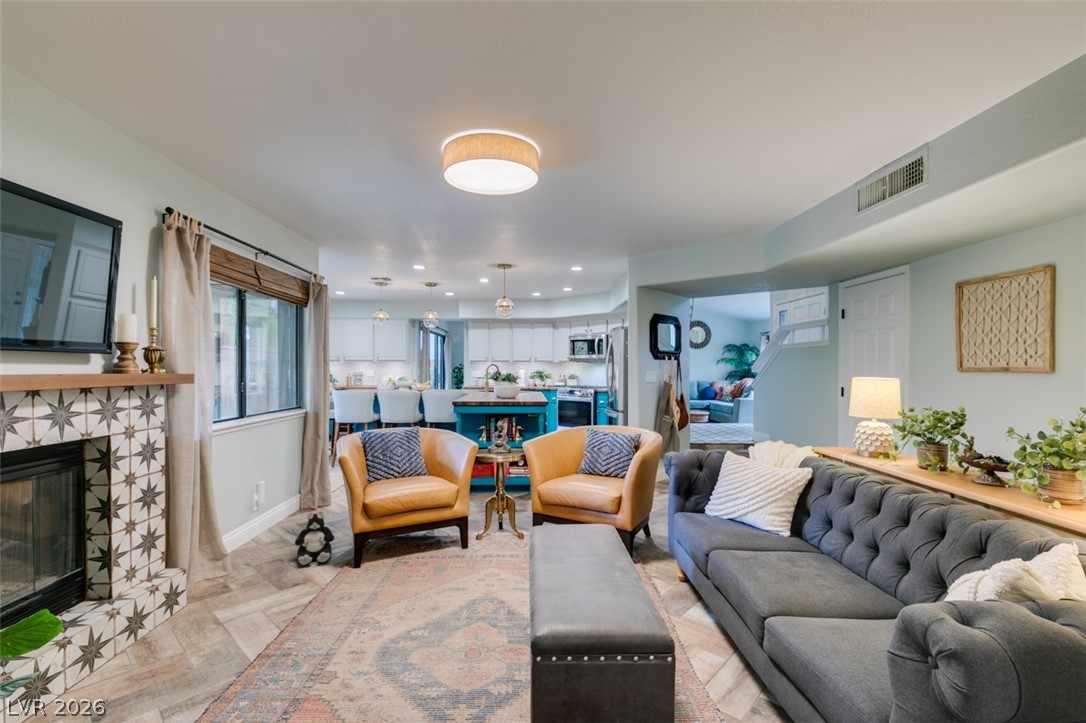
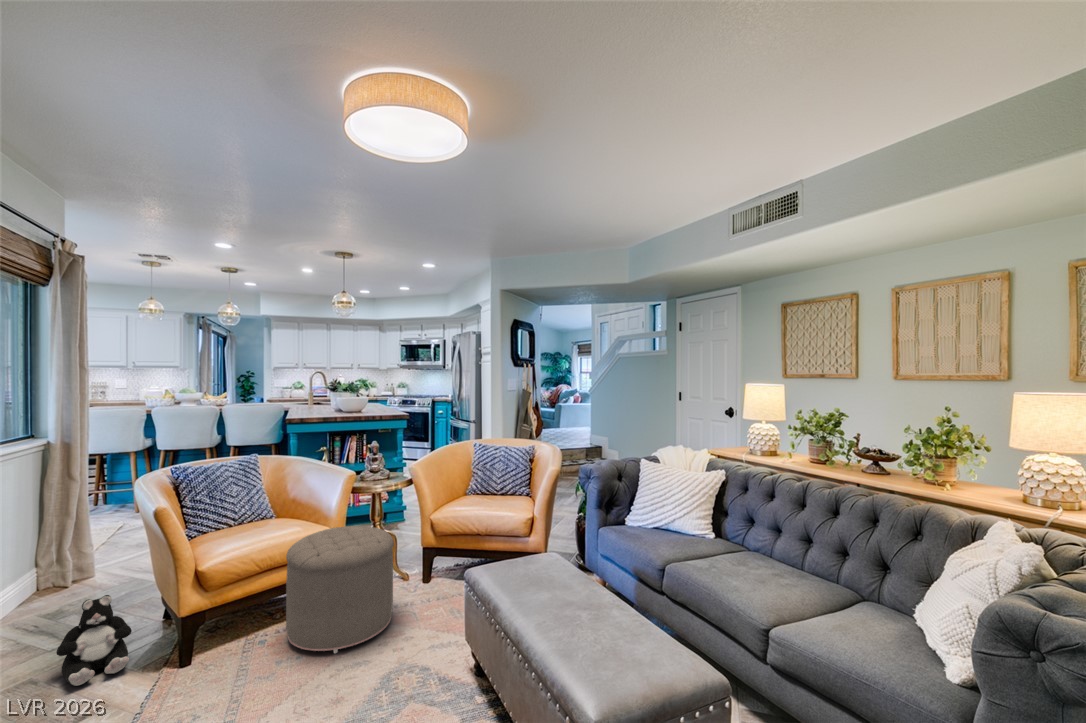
ottoman: none [421,486,498,578] -> present [286,526,394,653]

